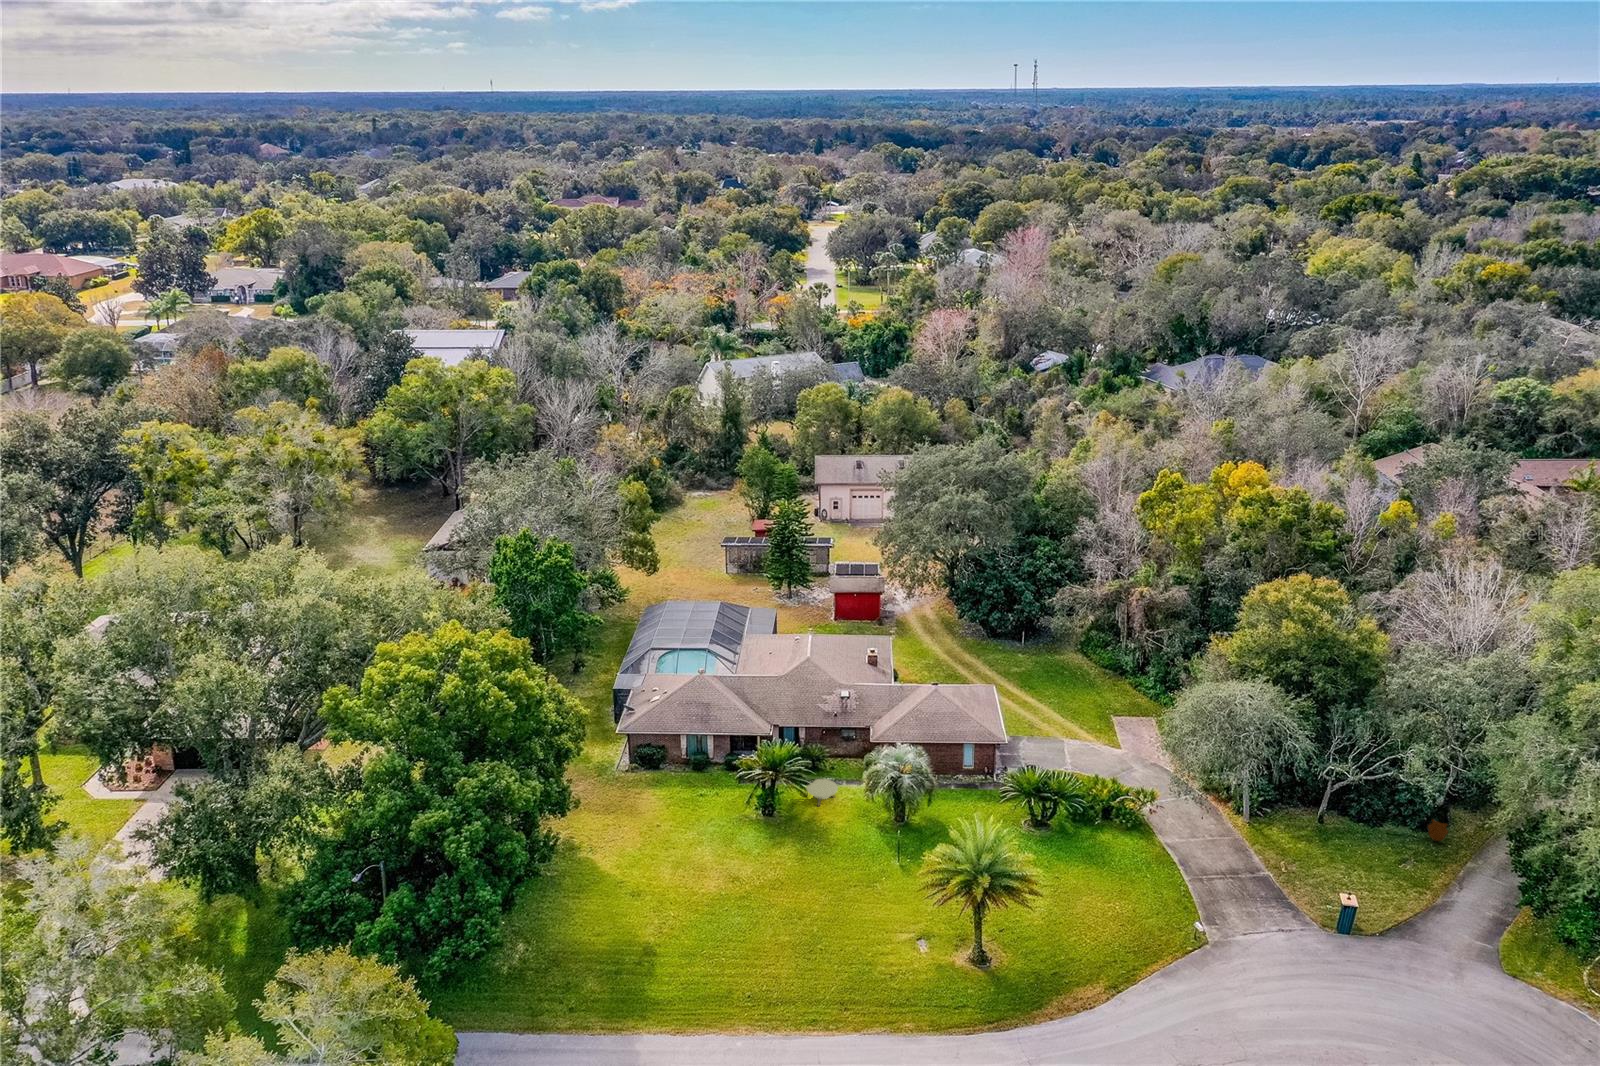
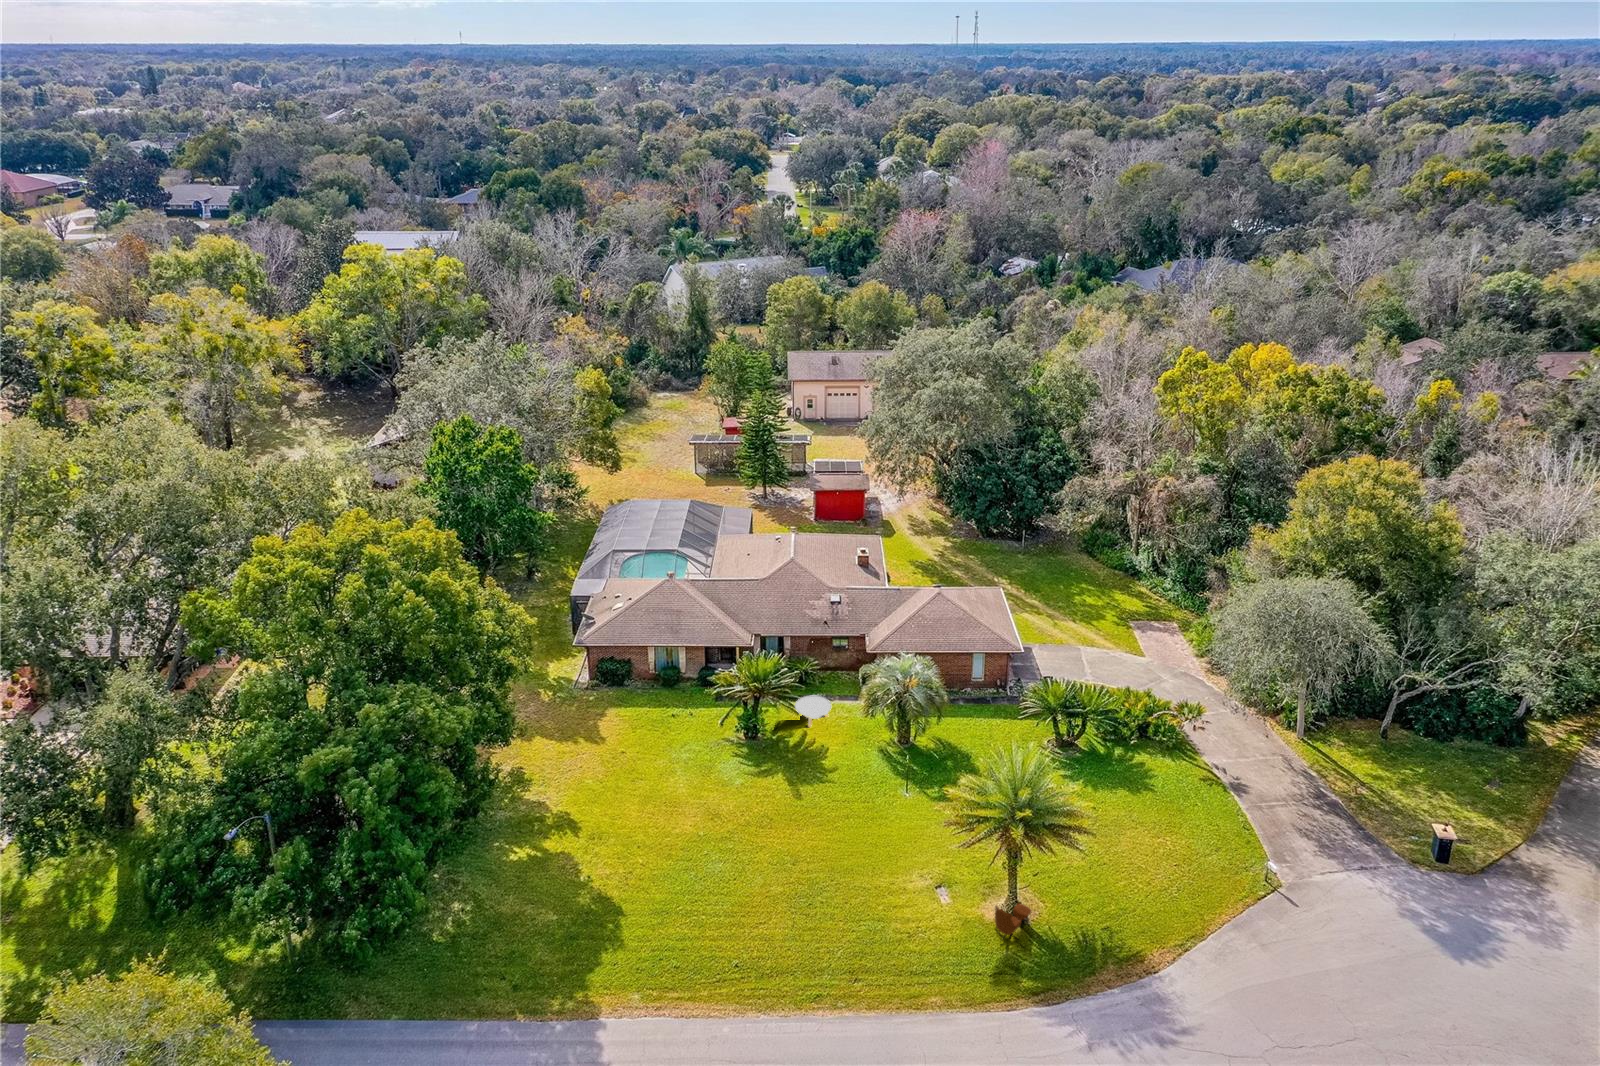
lounge chair: present [1428,820,1448,843] -> present [995,904,1032,937]

